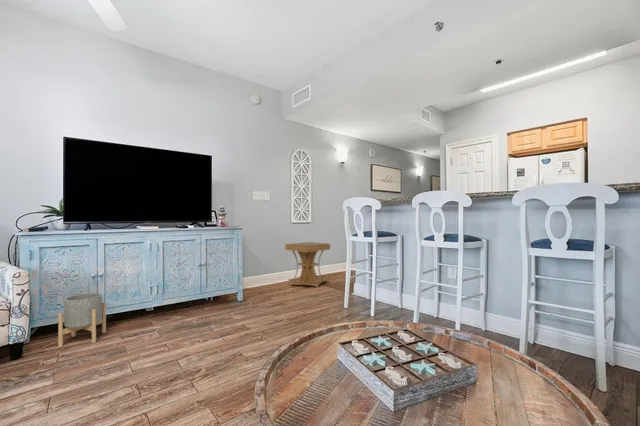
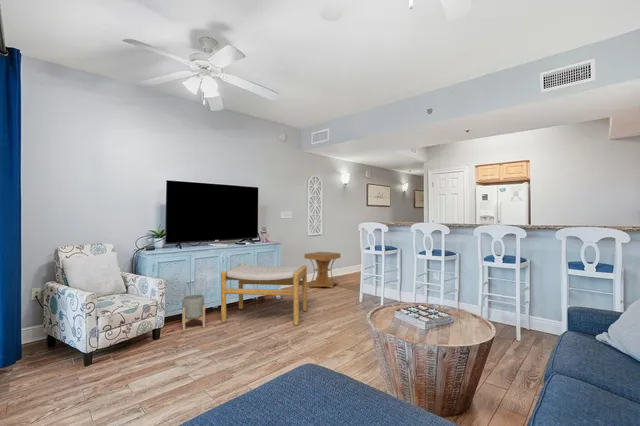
footstool: none [129,253,262,343] -> present [221,265,307,325]

